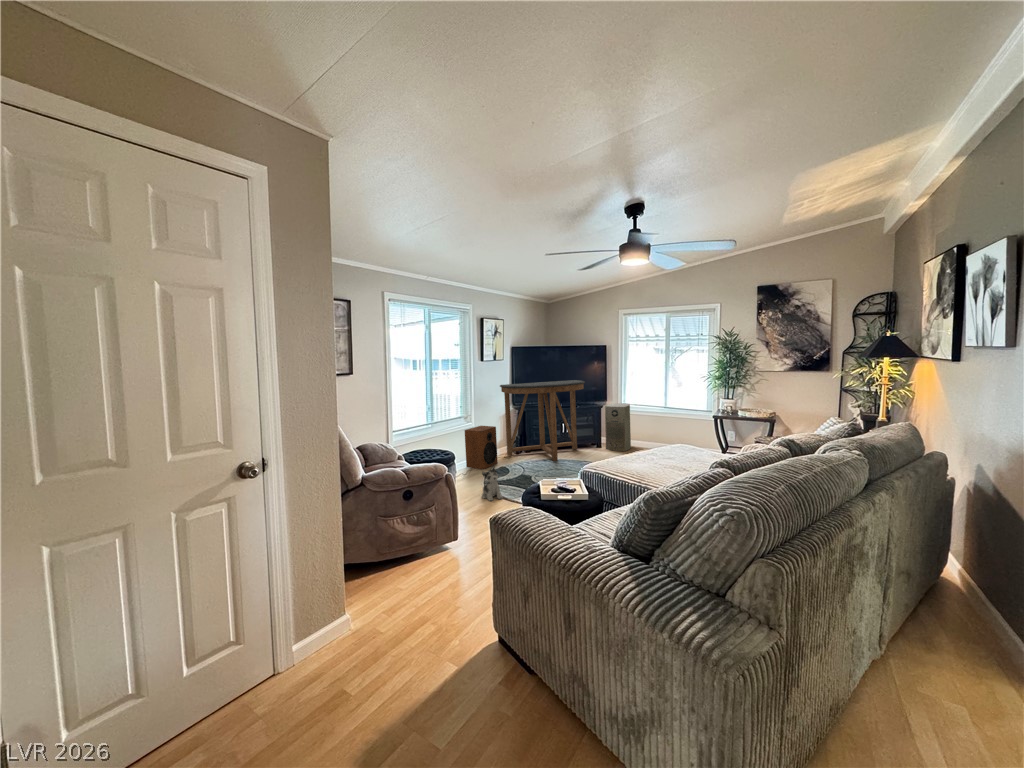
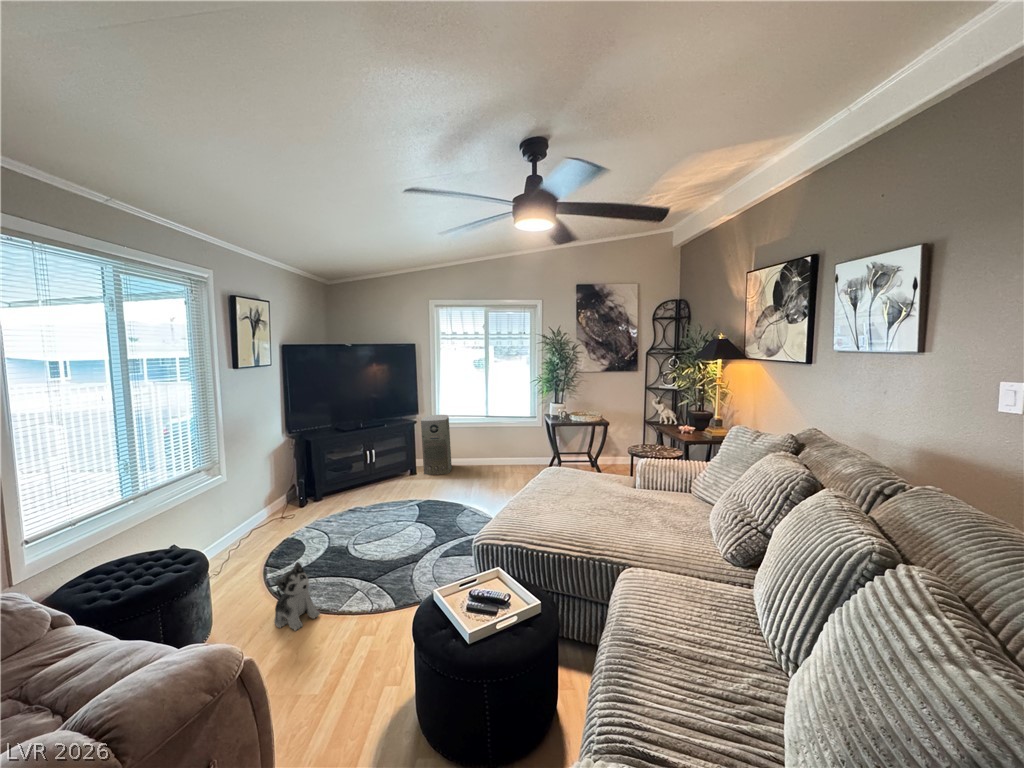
console table: present [500,380,585,461] -> none [267,390,400,513]
speaker: present [465,426,498,469] -> none [208,474,276,555]

